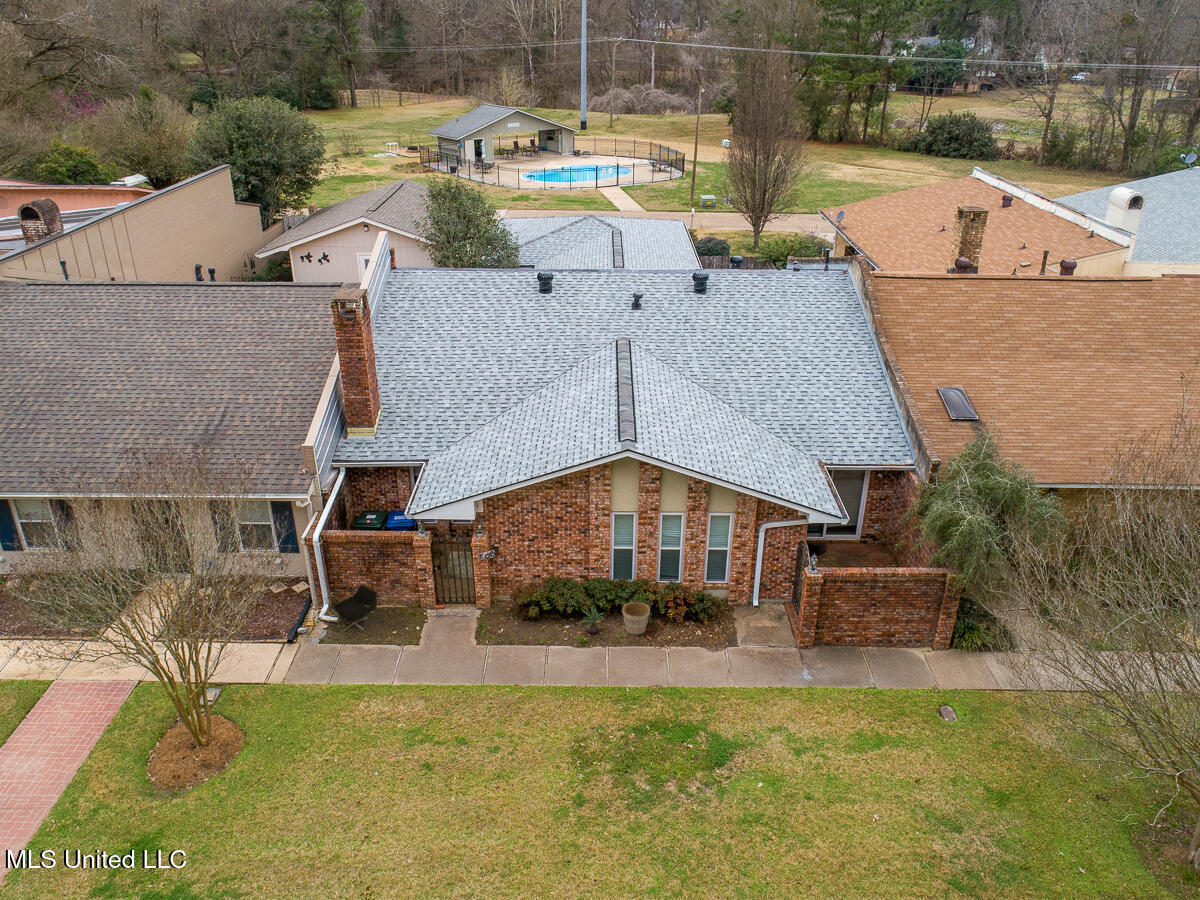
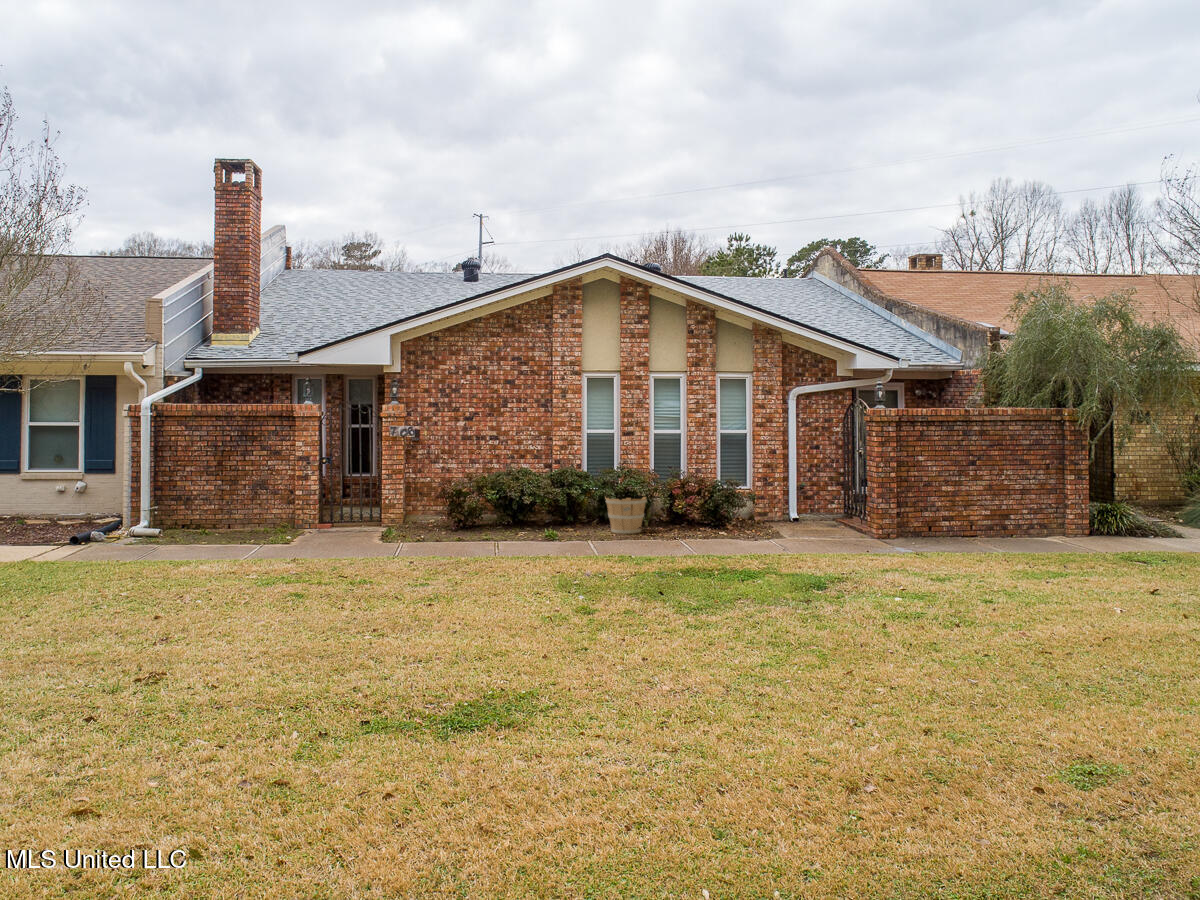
lounge chair: present [334,585,377,631] -> none [155,486,228,542]
decorative plant: present [586,607,602,633] -> none [539,494,581,535]

